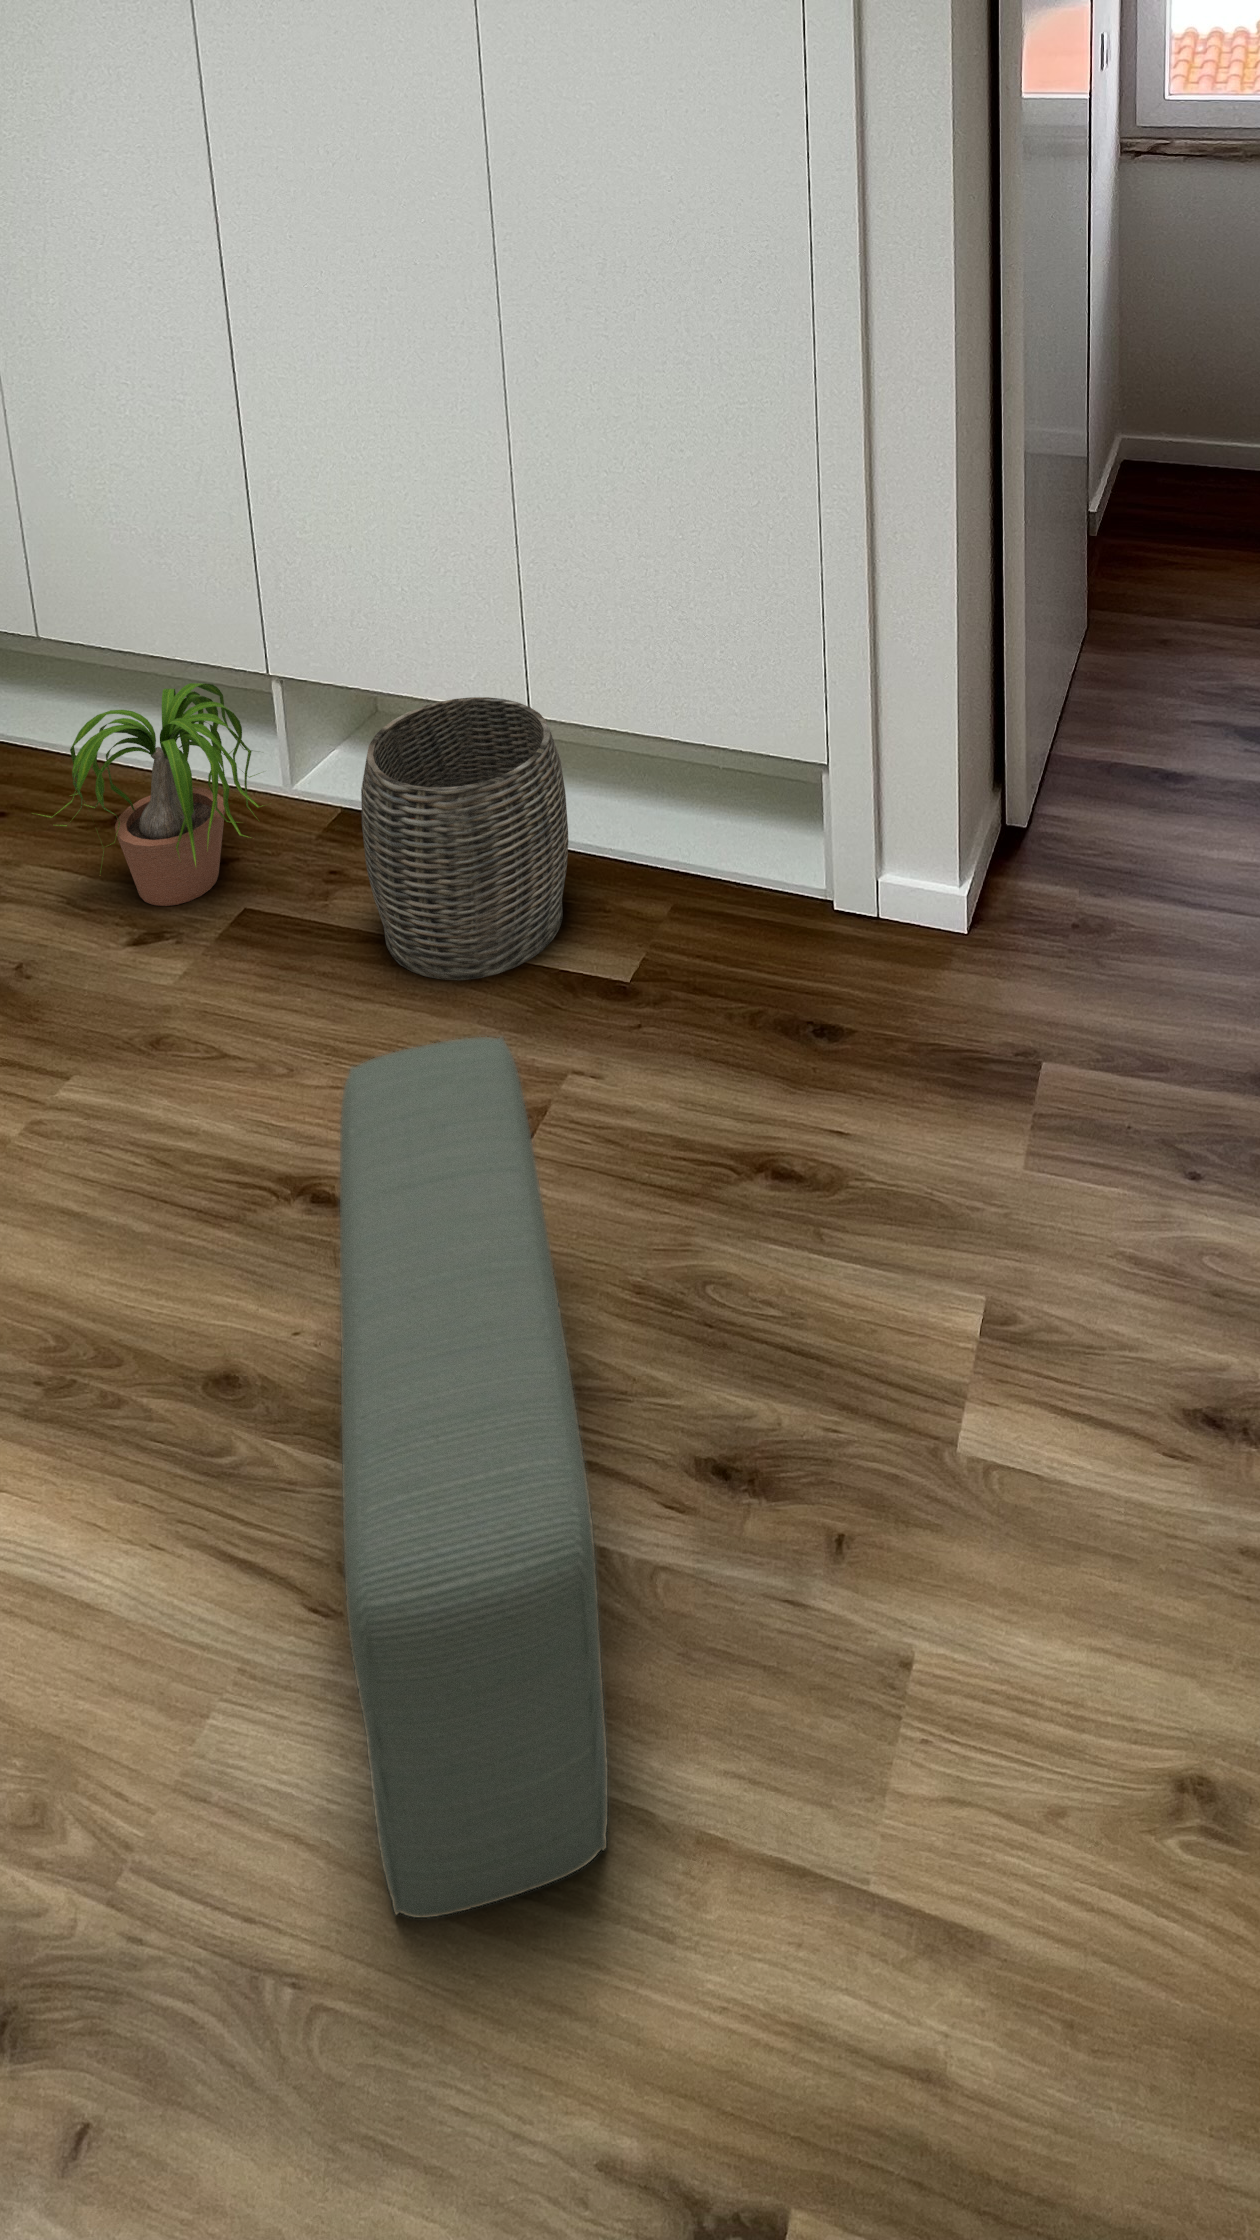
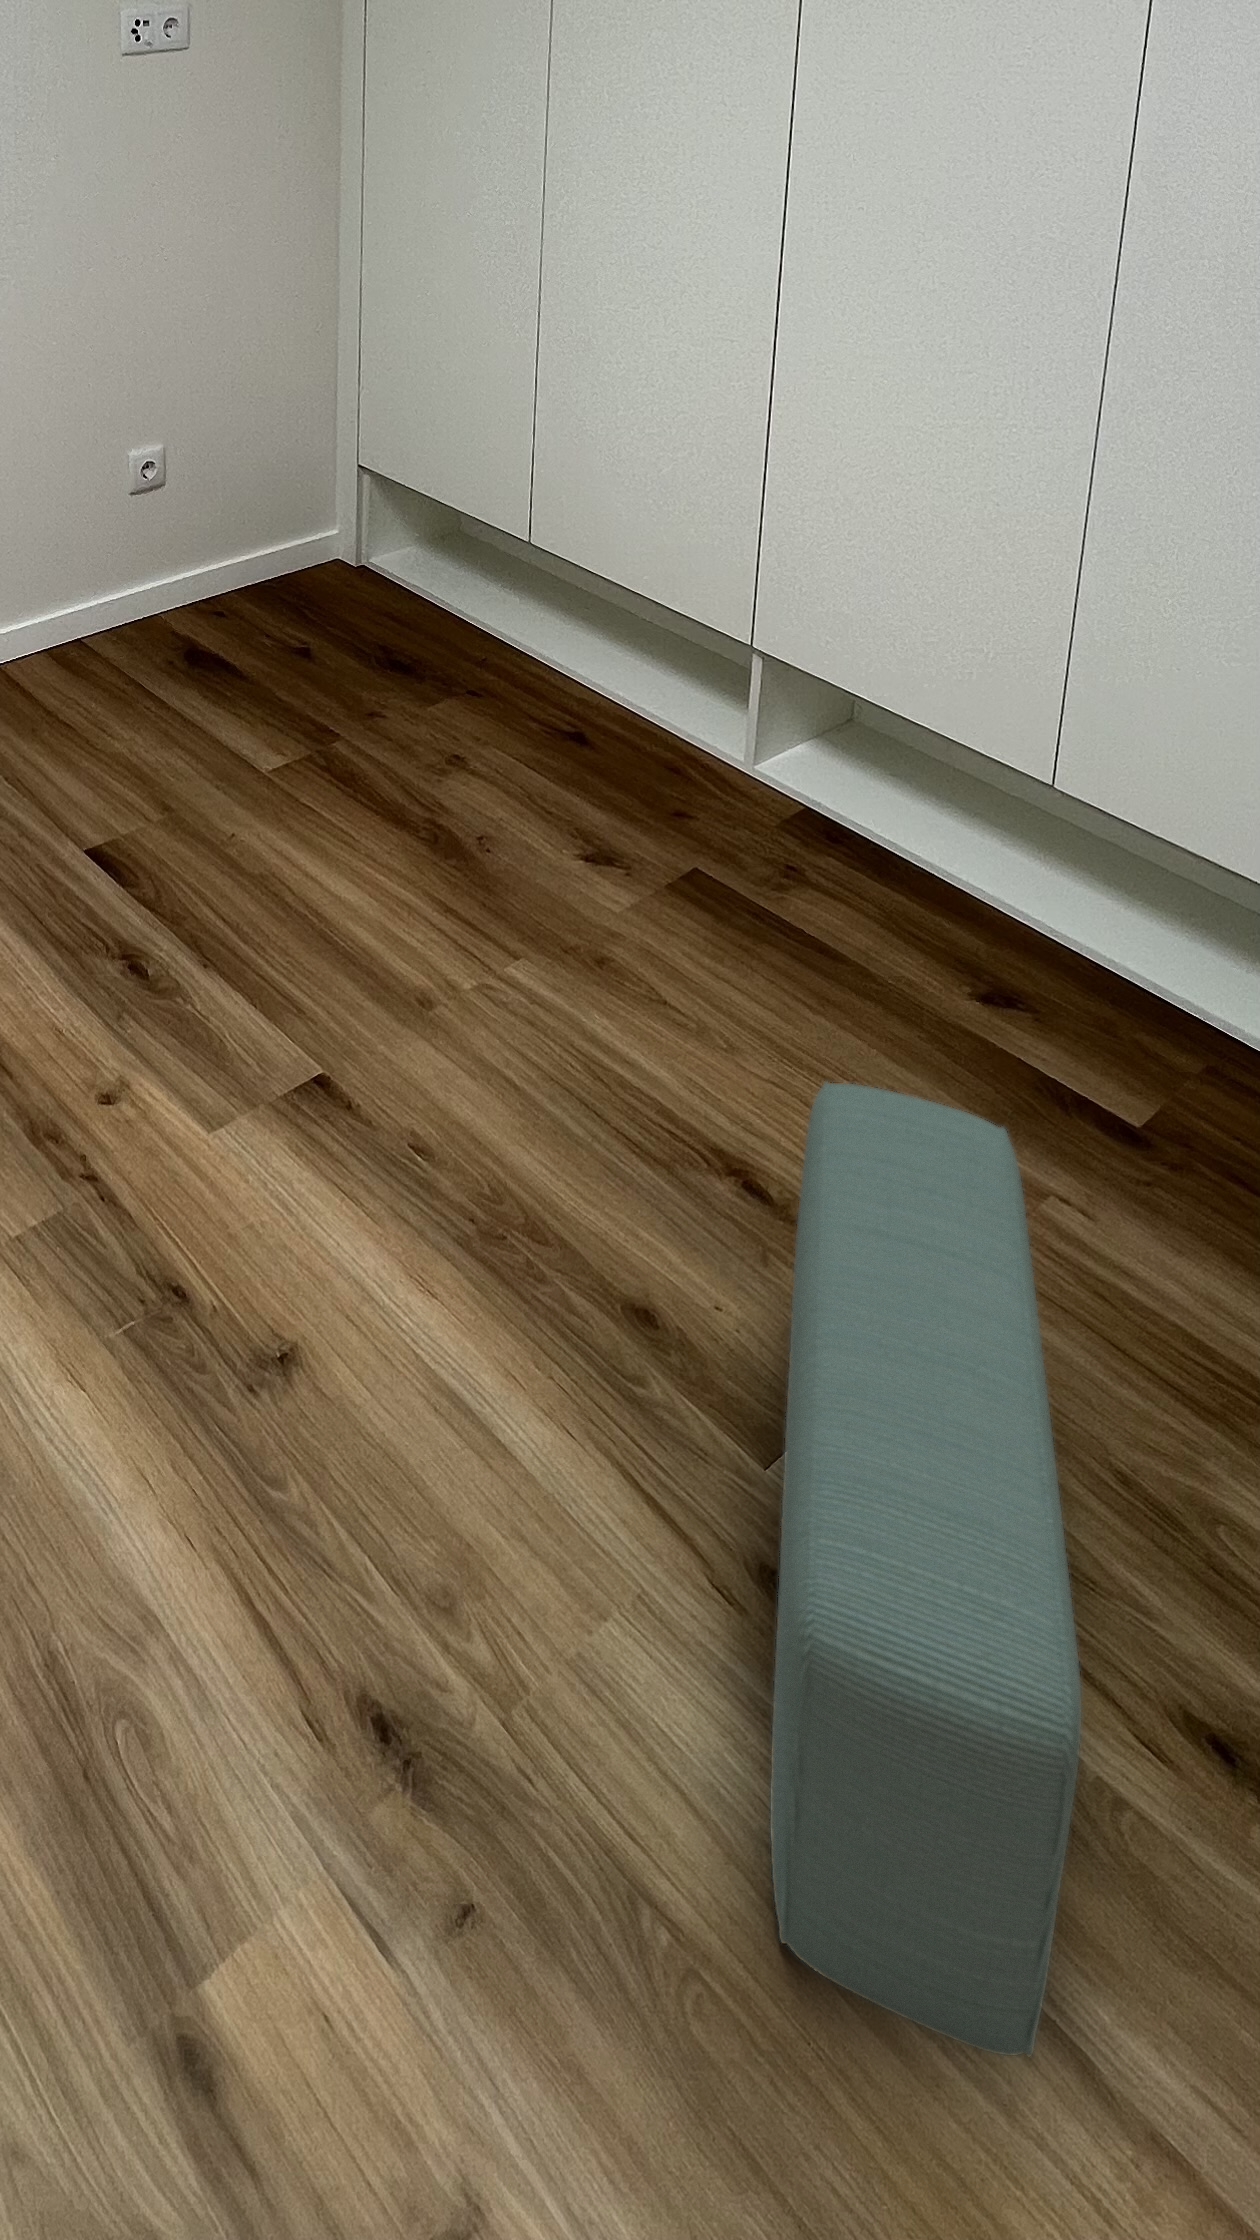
potted plant: present [37,683,260,906] -> none [508,628,743,839]
woven basket: present [361,697,568,980] -> none [837,733,1092,1051]

